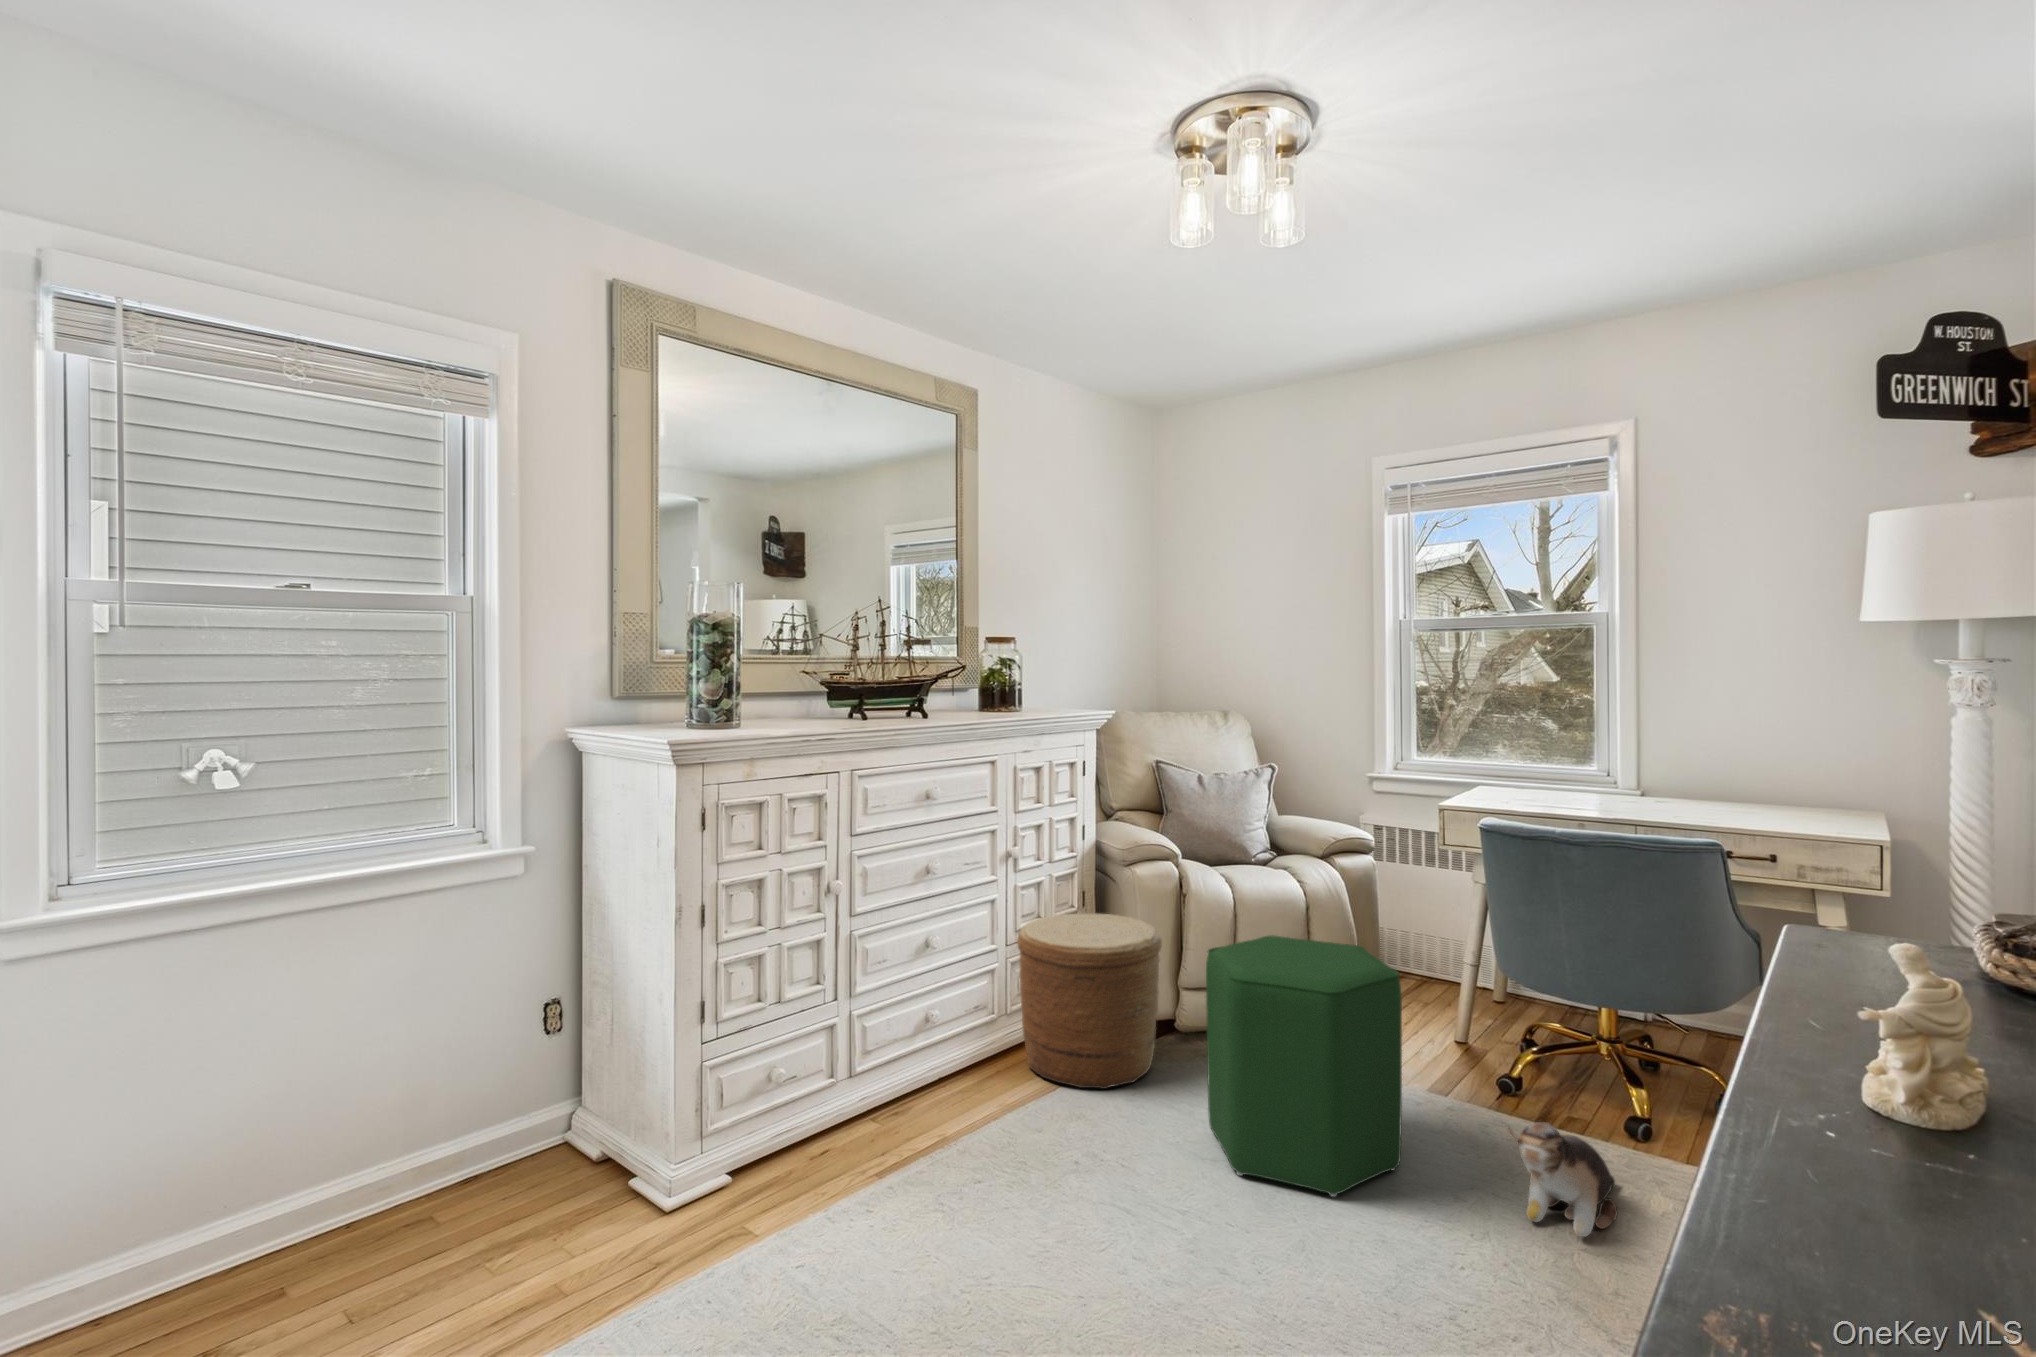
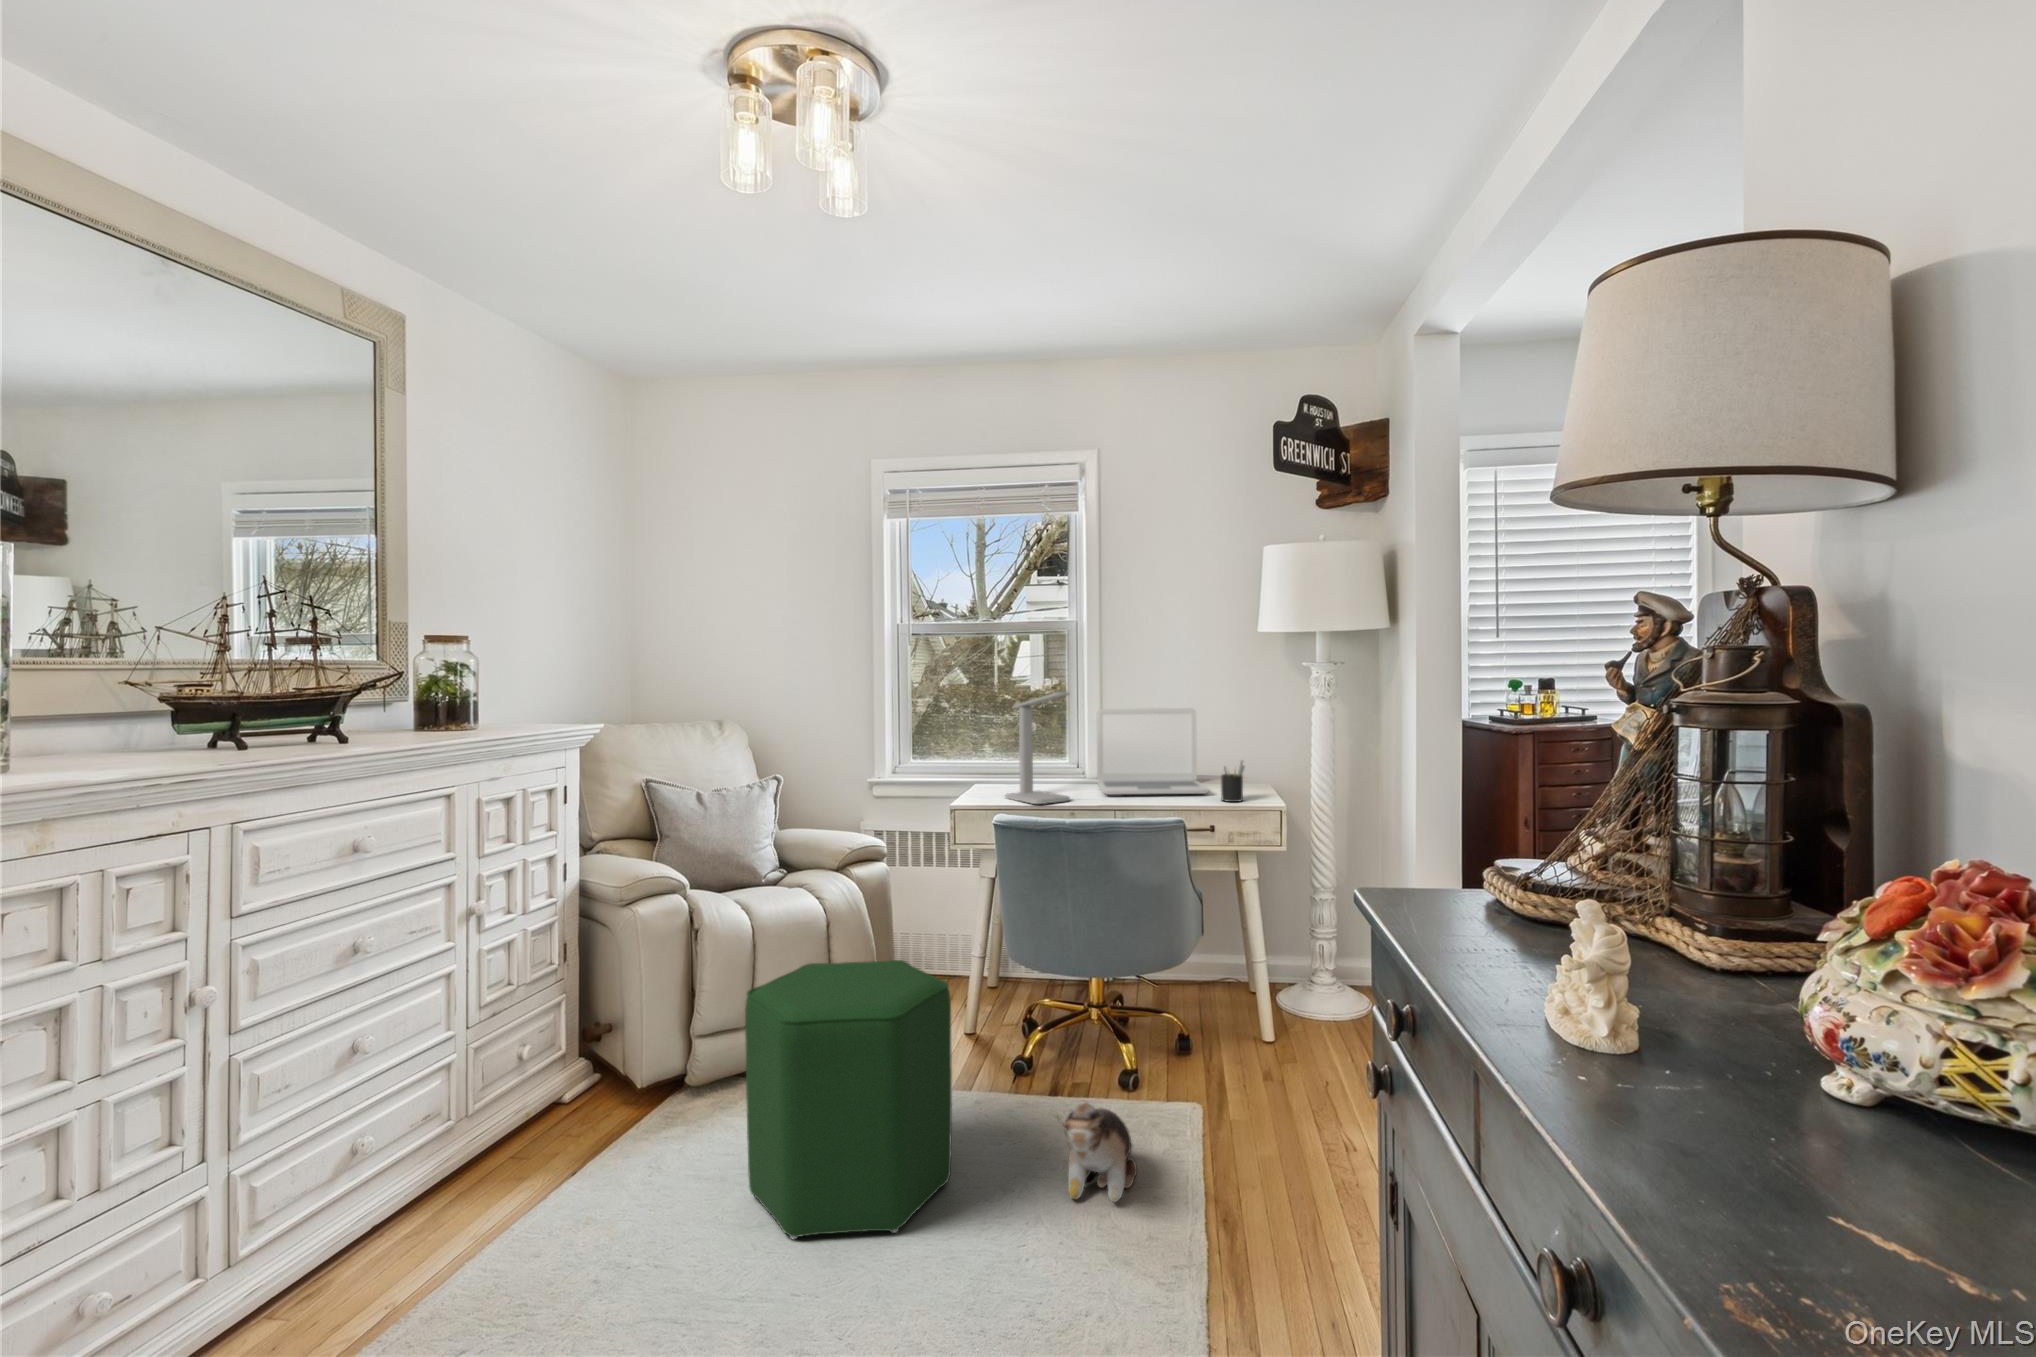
desk lamp: none [1508,690,1586,810] -> present [1005,692,1070,804]
laptop: none [1629,710,1781,814] -> present [1096,708,1208,795]
pen holder: none [1797,776,1833,827] -> present [1221,761,1244,802]
woven basket: present [1017,913,1162,1089] -> none [487,966,678,1187]

